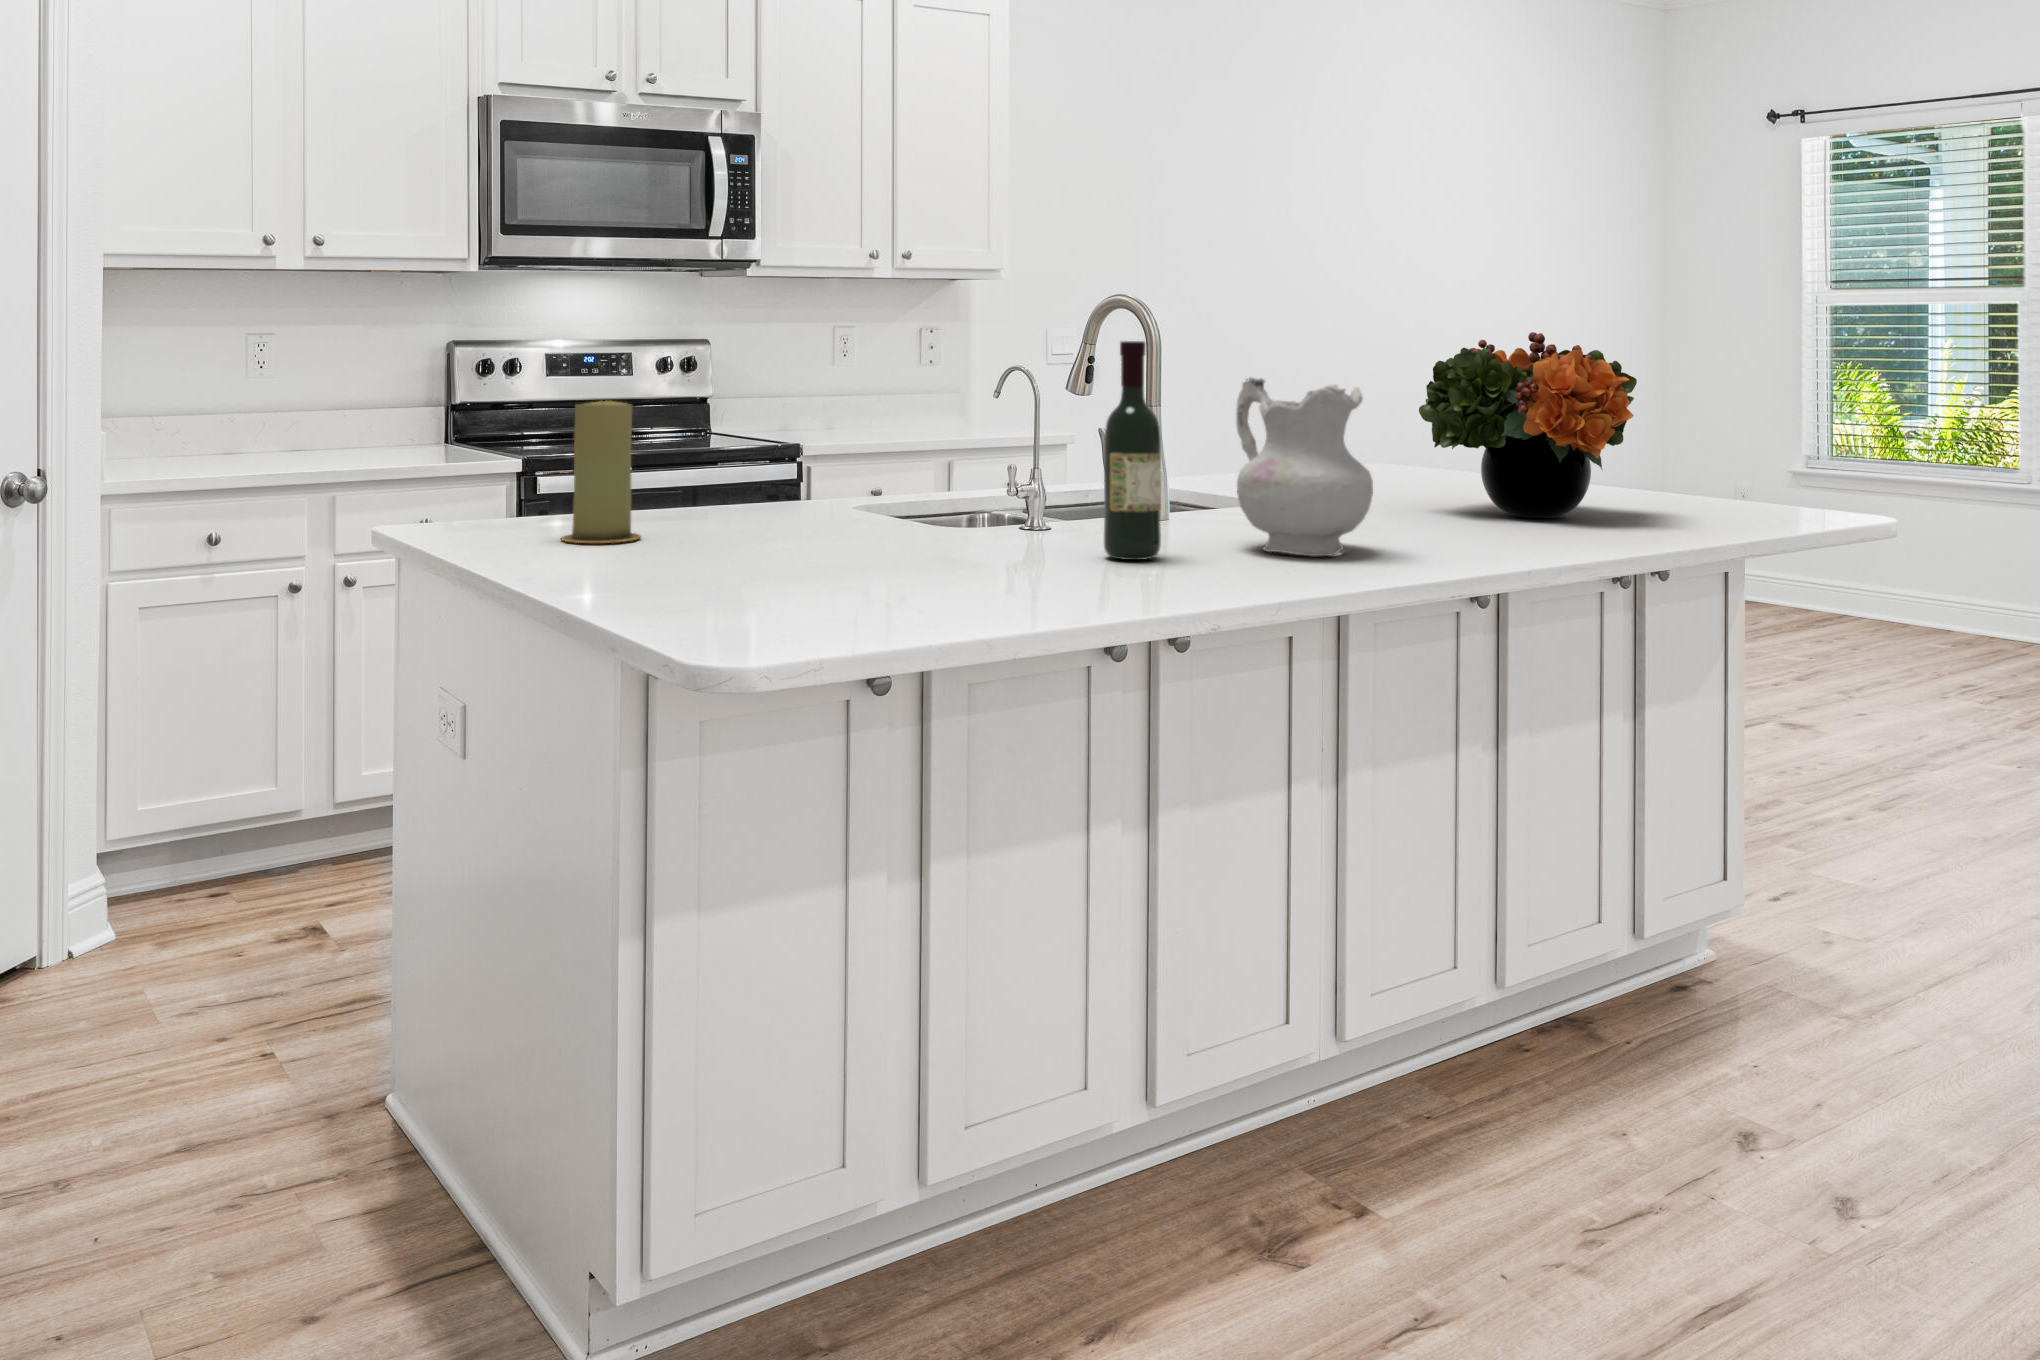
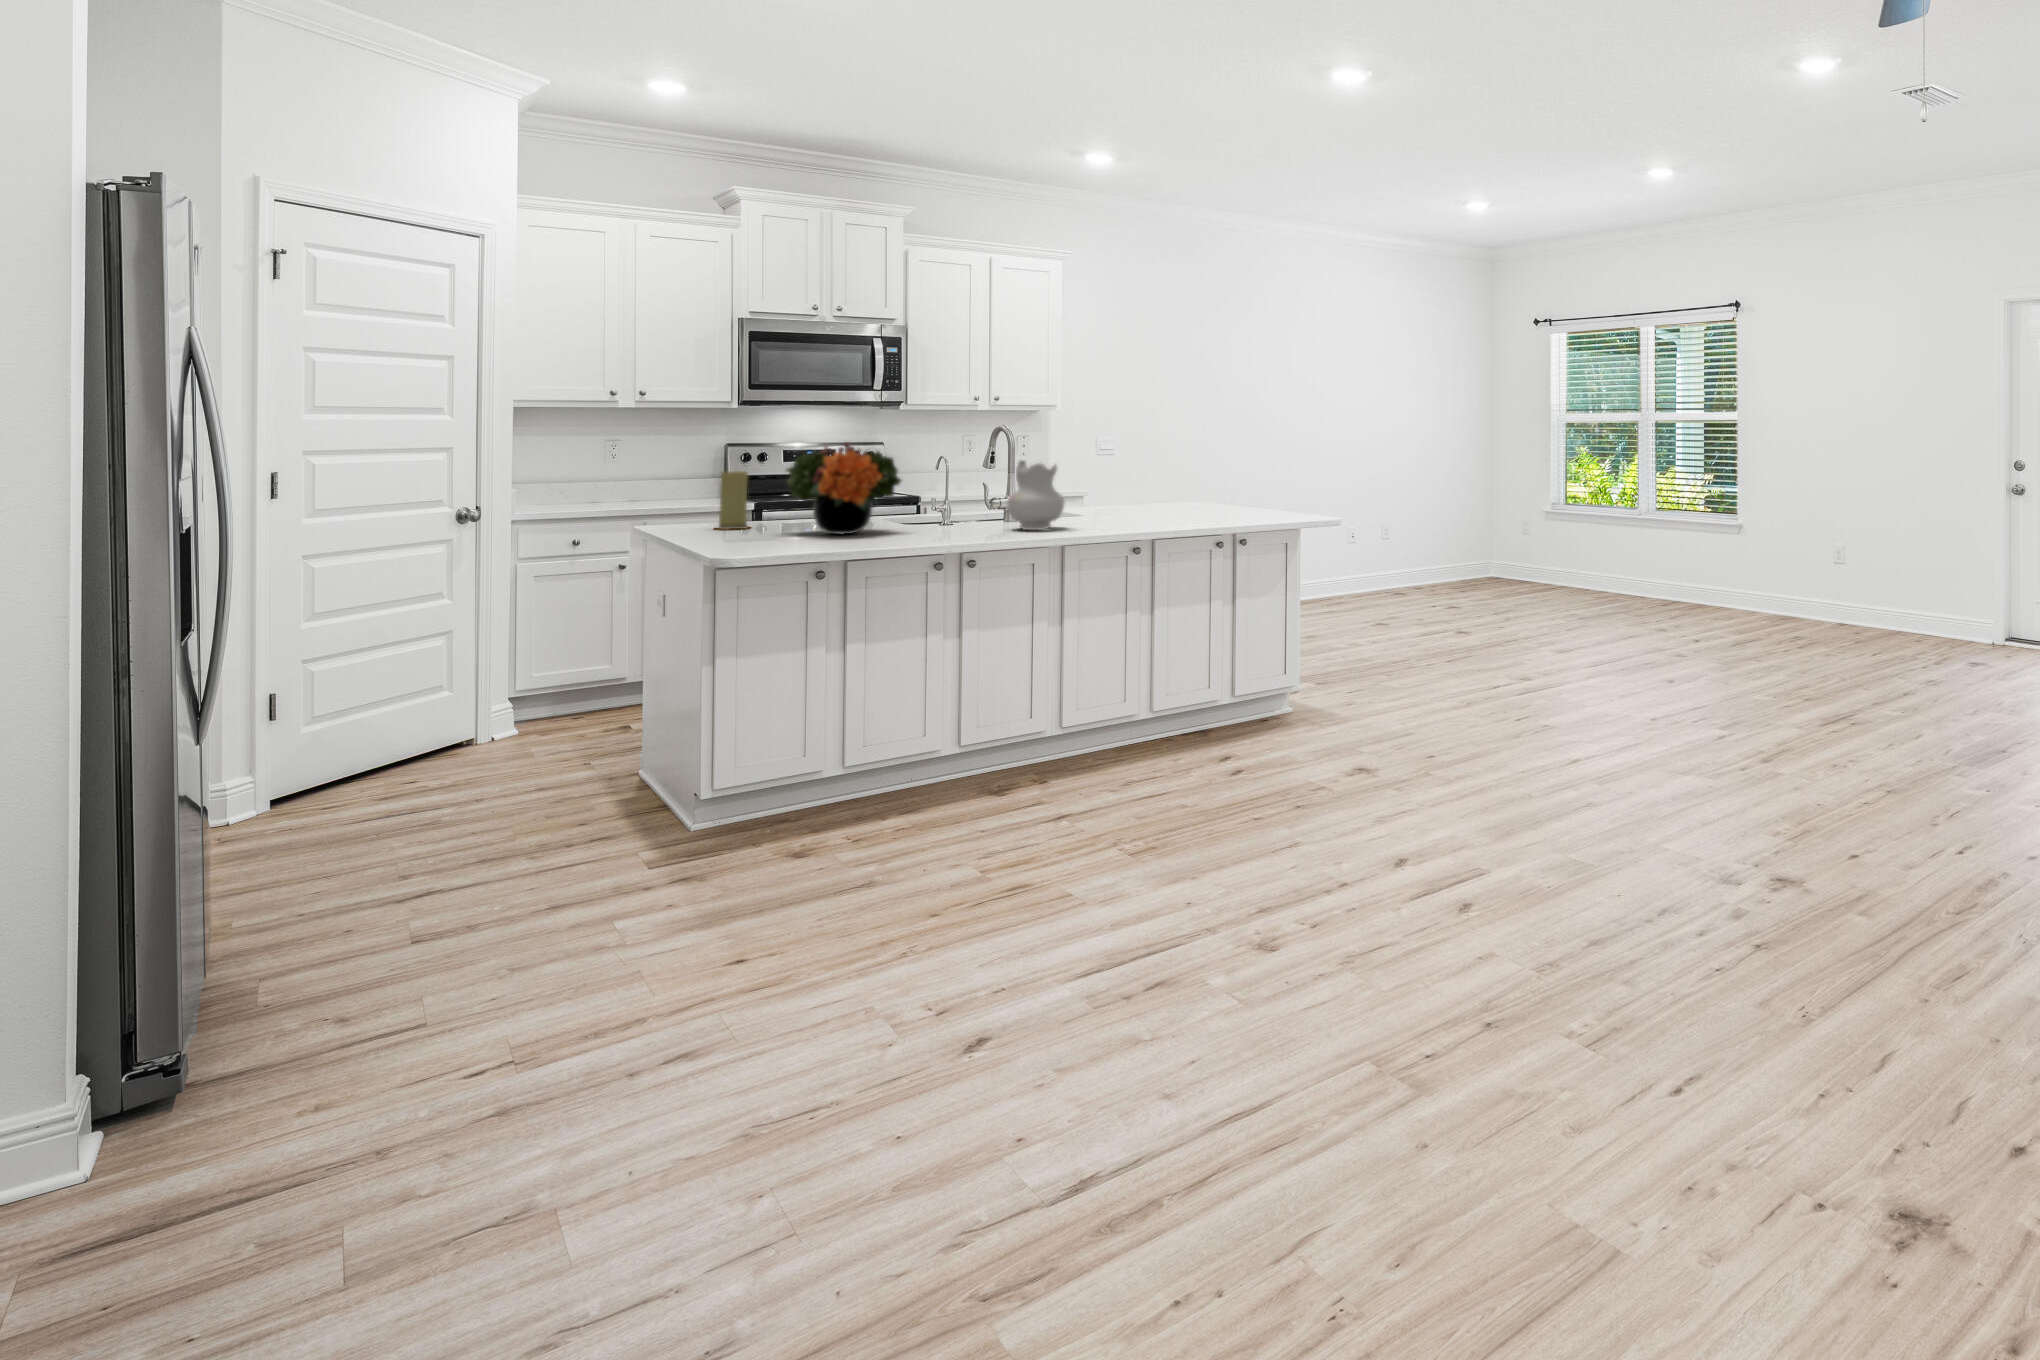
flower arrangement: present [1419,332,1637,518] -> present [786,442,901,534]
wine bottle: present [1104,341,1161,560] -> none [942,446,967,532]

